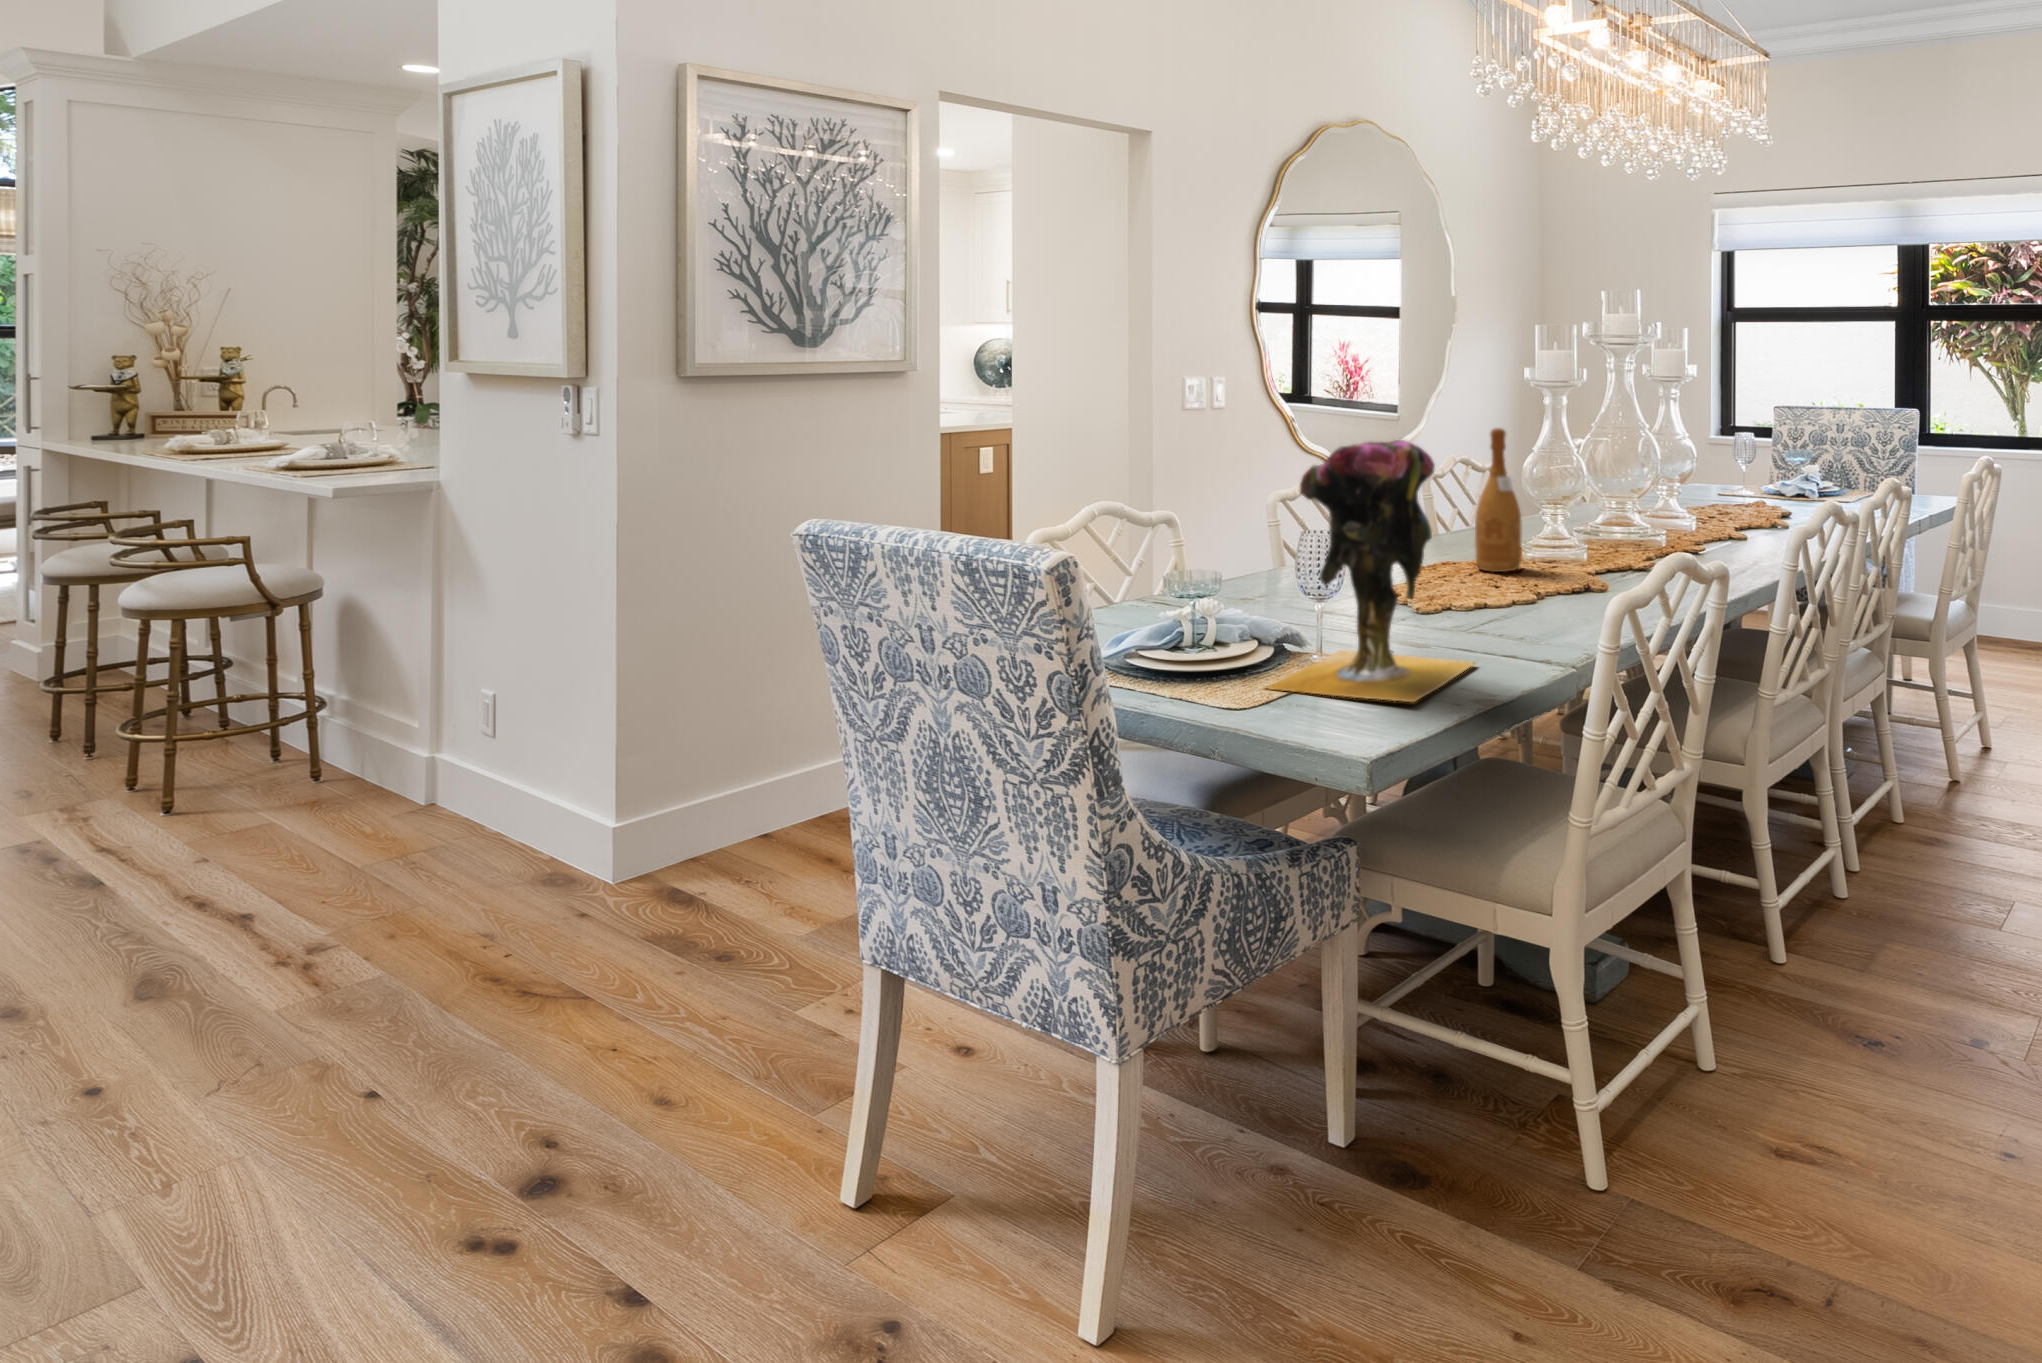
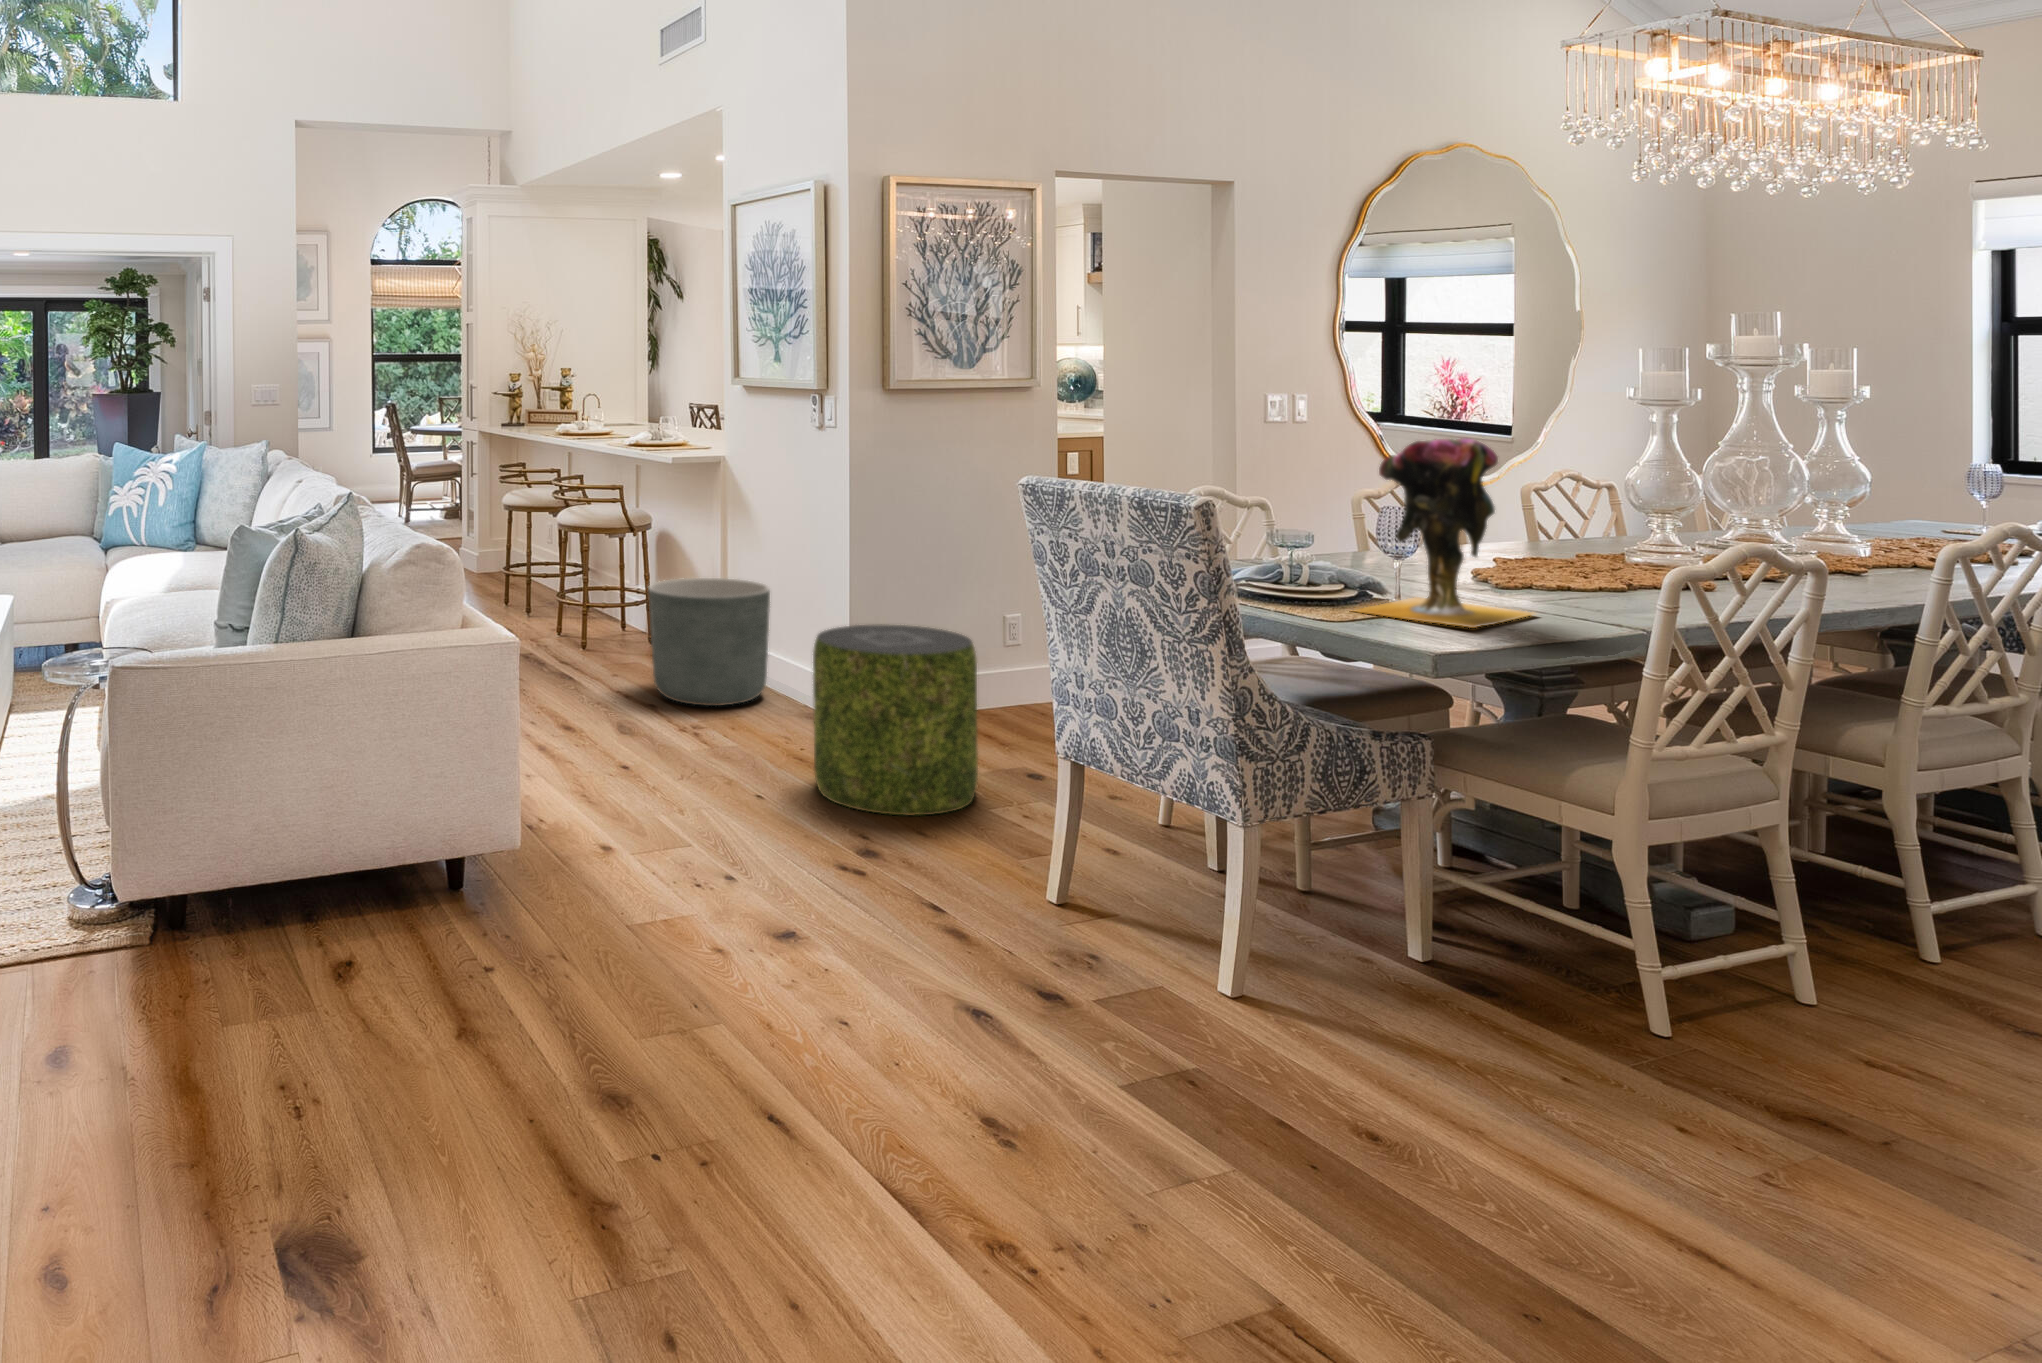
wine bottle: present [1475,428,1522,572] -> none [1561,437,1611,562]
planter: none [264,670,494,884] -> present [648,578,770,706]
pouf: none [505,733,781,1056] -> present [813,625,978,815]

